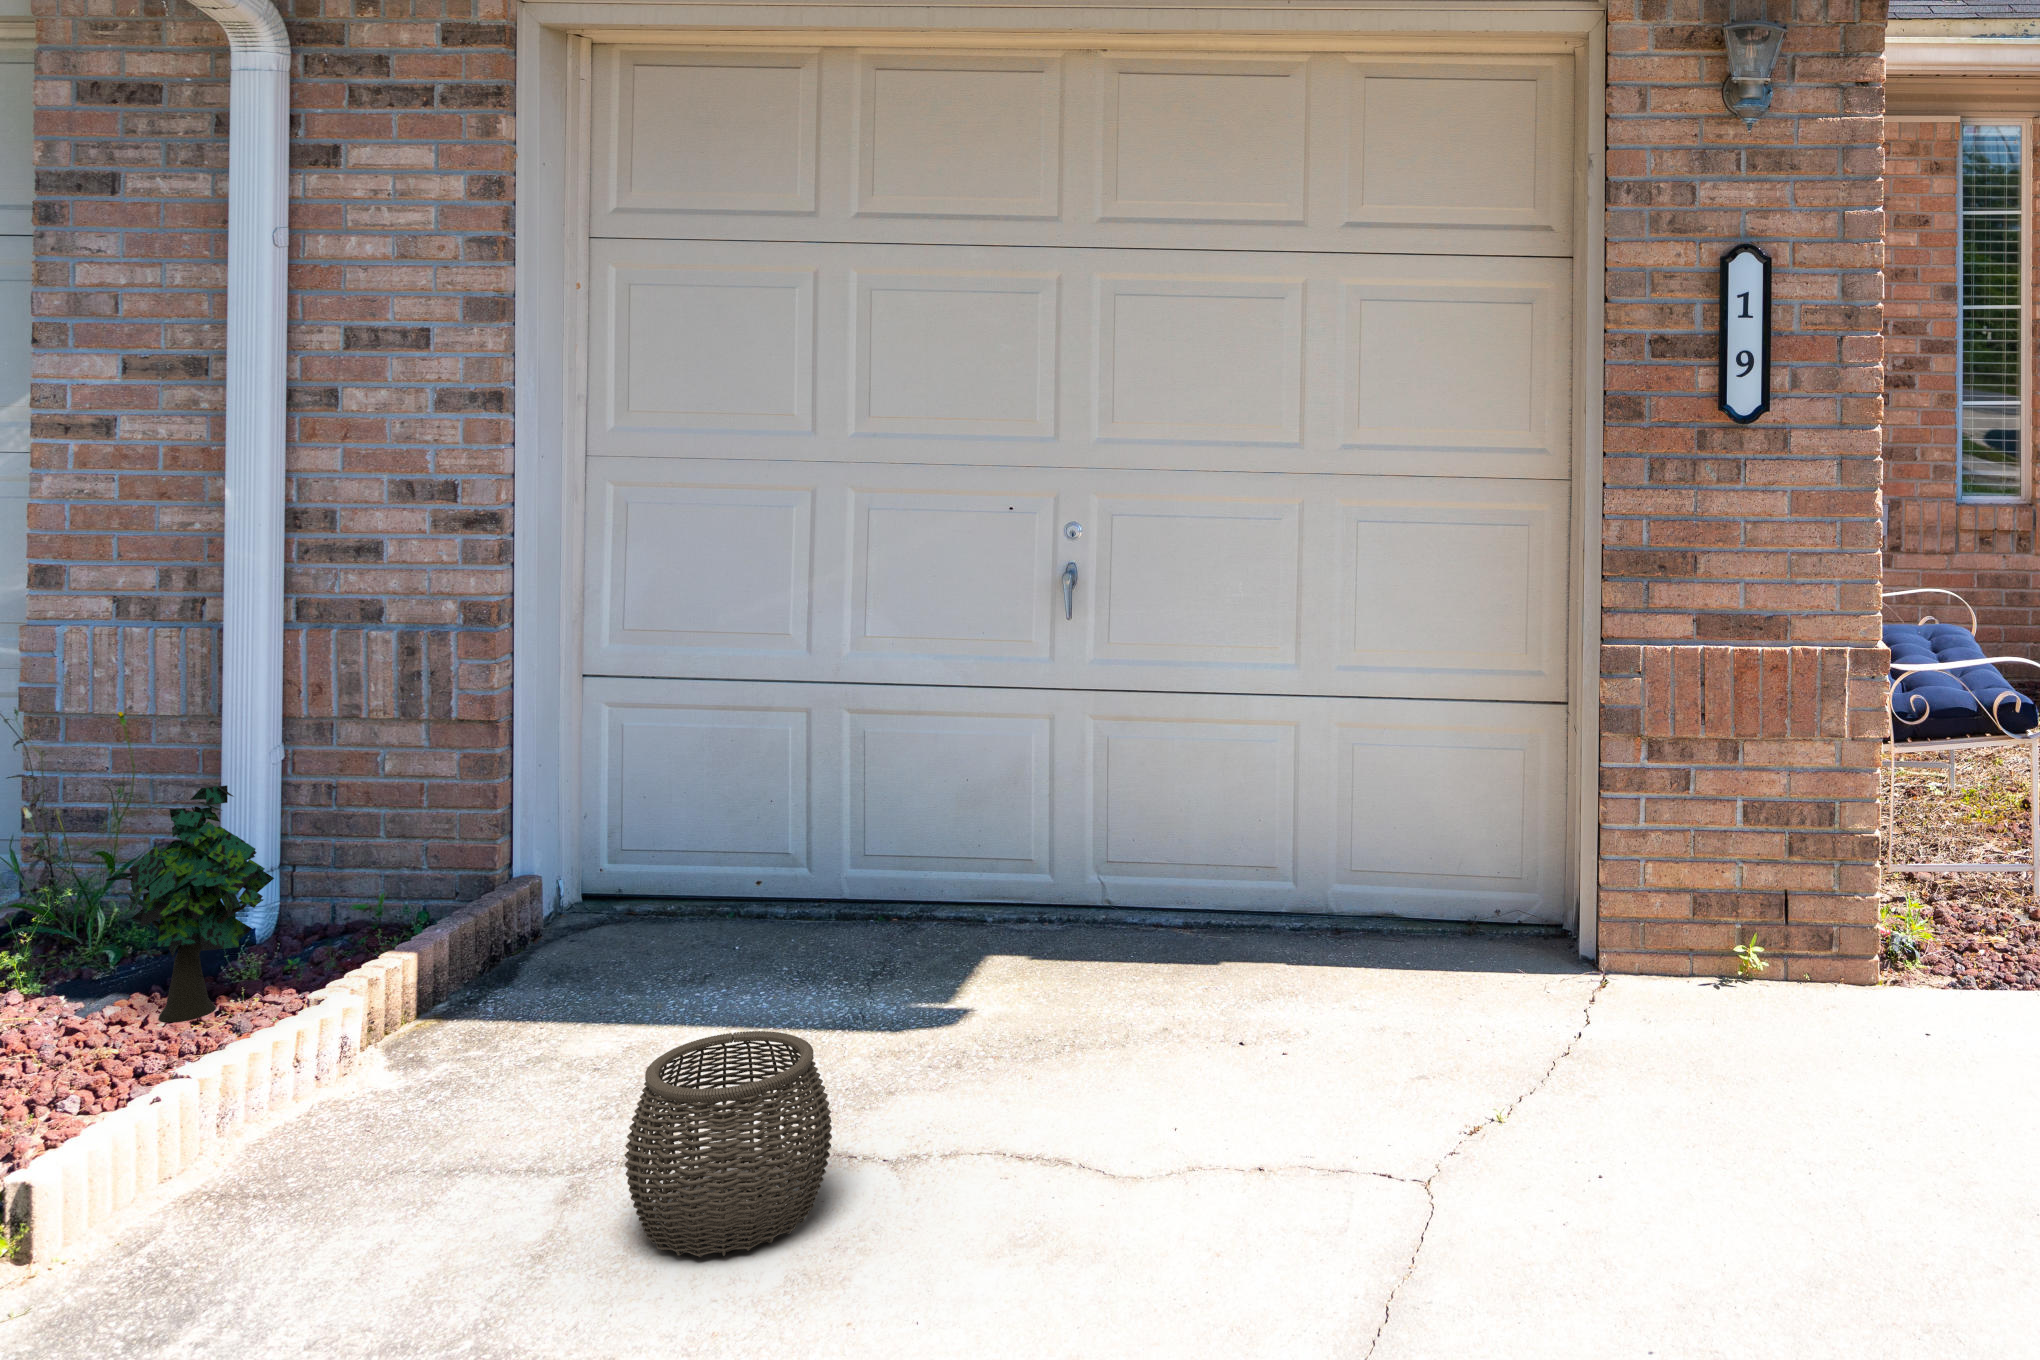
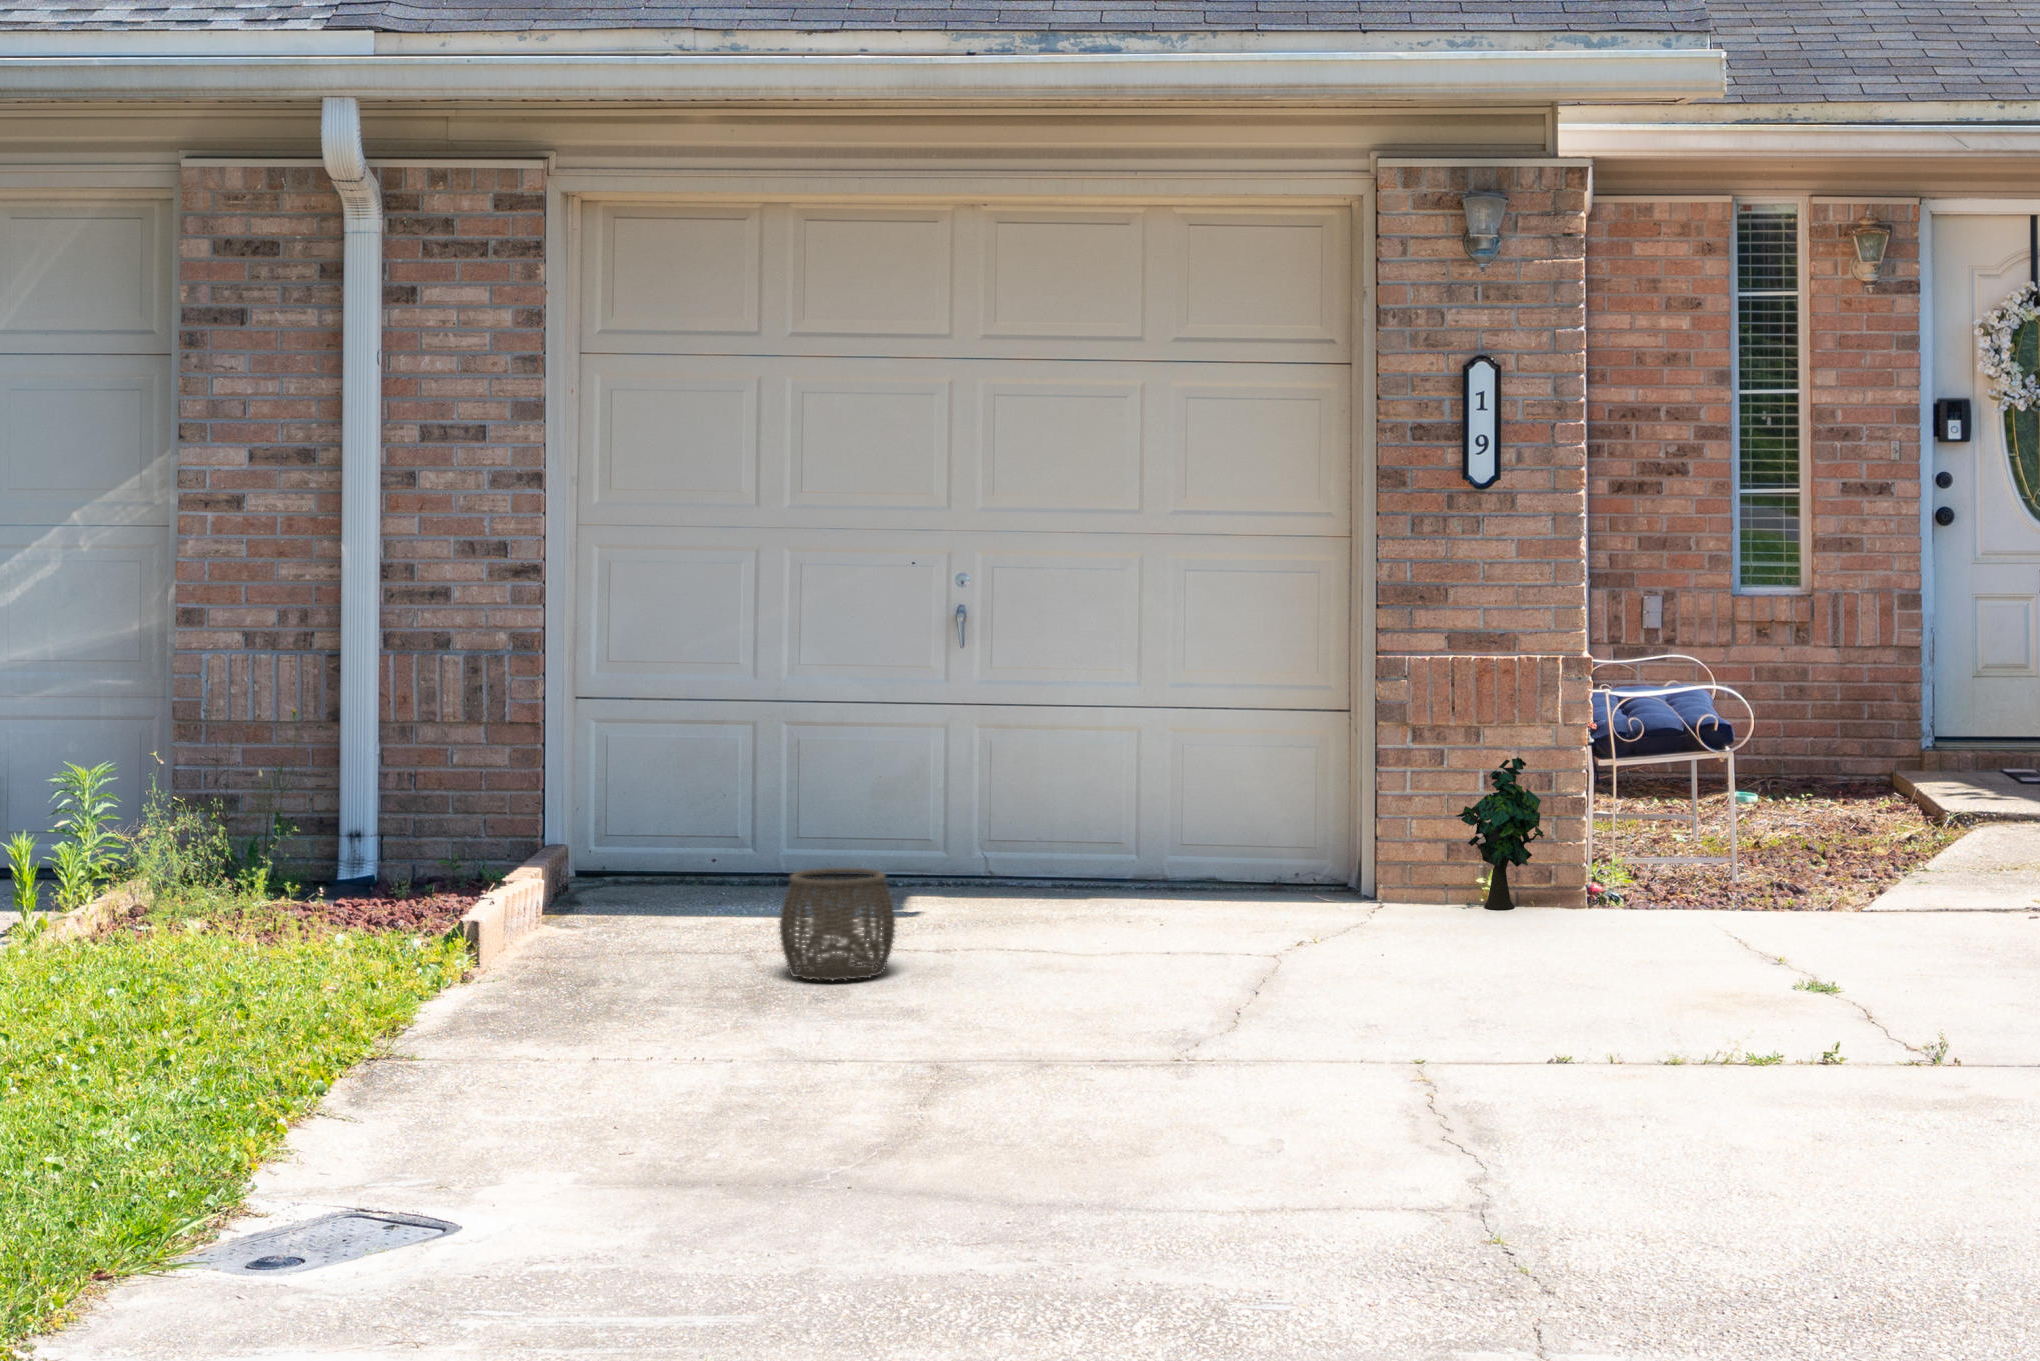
decorative plant: present [106,785,274,1022] -> present [1456,757,1545,909]

